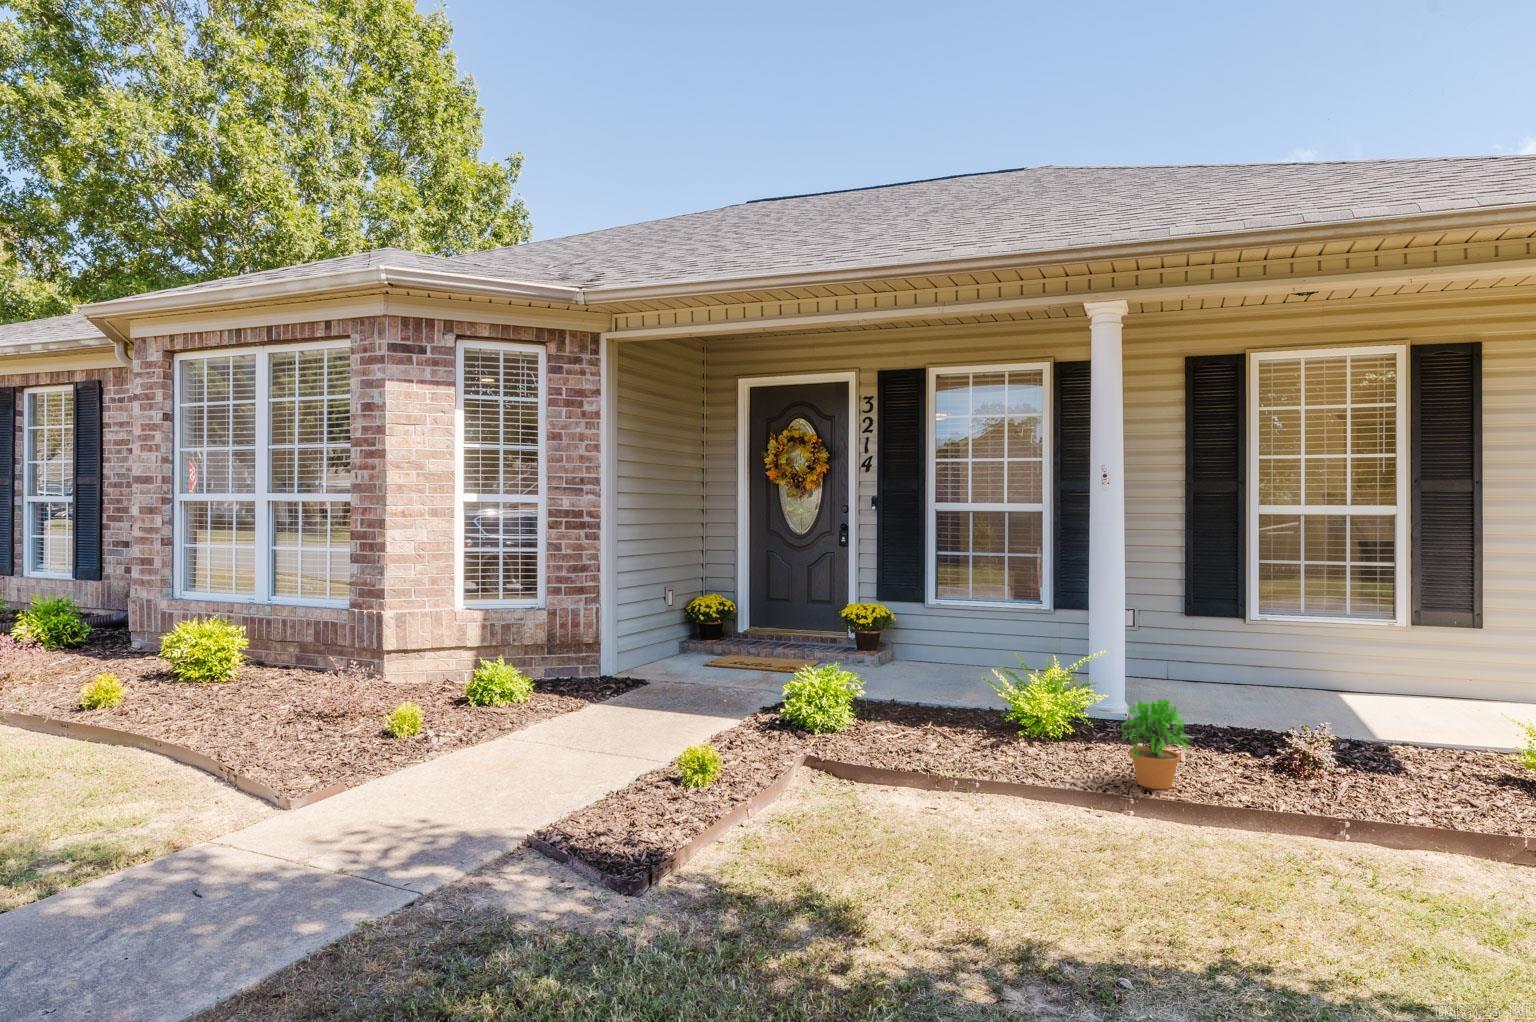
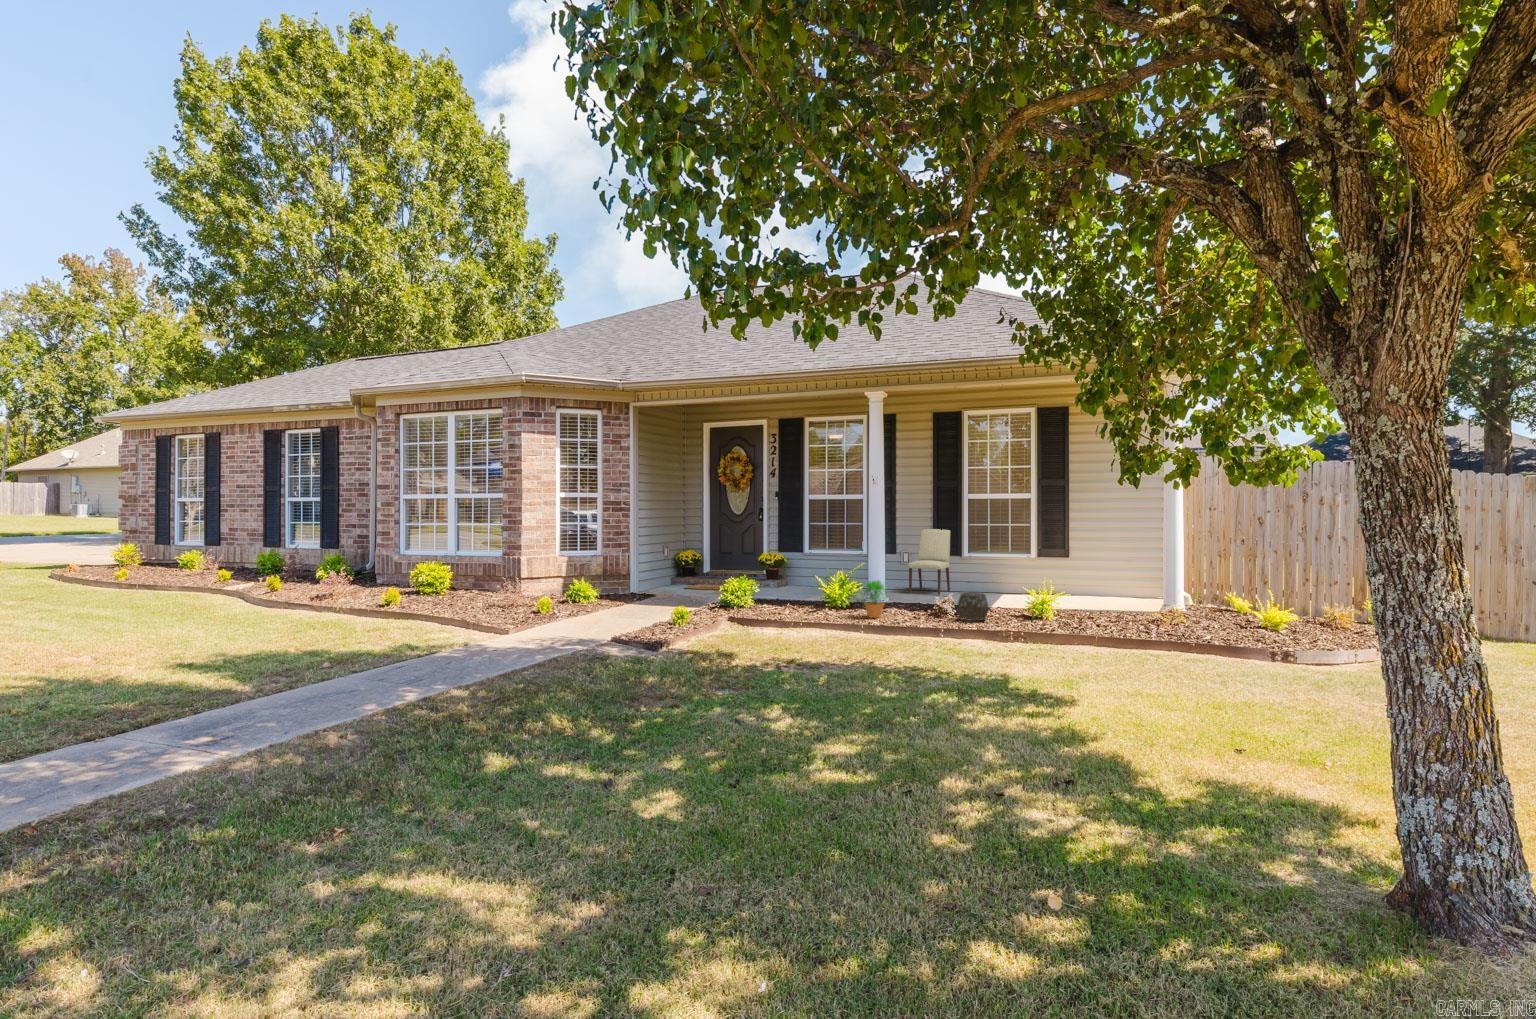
chair: none [1148,572,1223,707] -> present [908,529,950,595]
woven basket: none [1361,732,1450,809] -> present [957,592,988,621]

